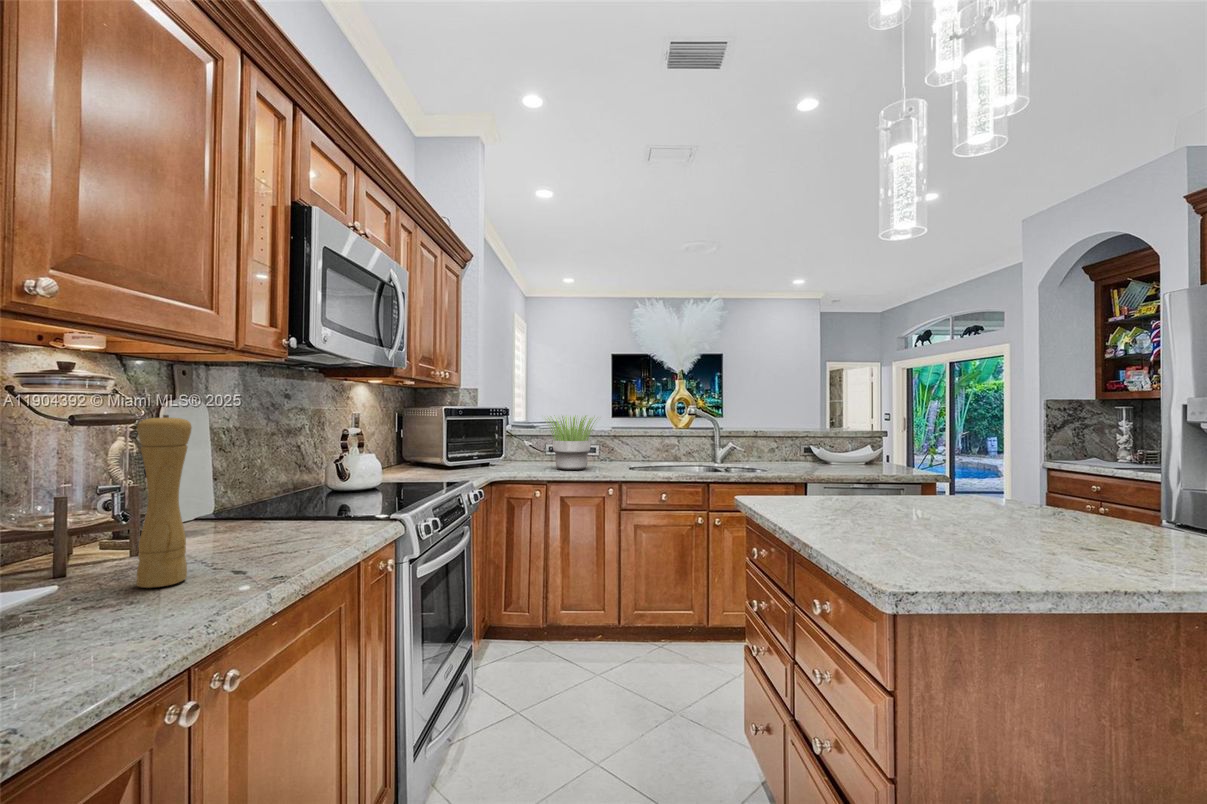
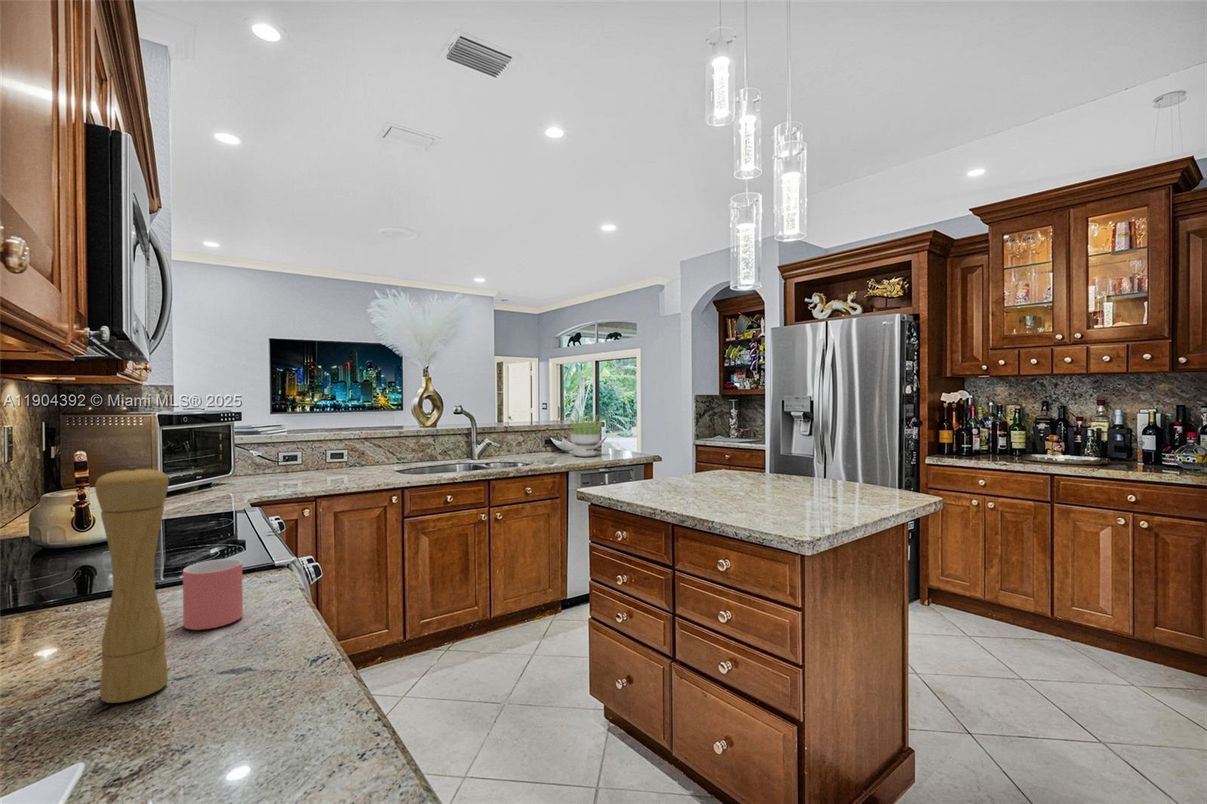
potted plant: present [547,415,596,470] -> present [569,415,602,457]
mug: none [262,503,307,555] -> present [183,559,243,630]

